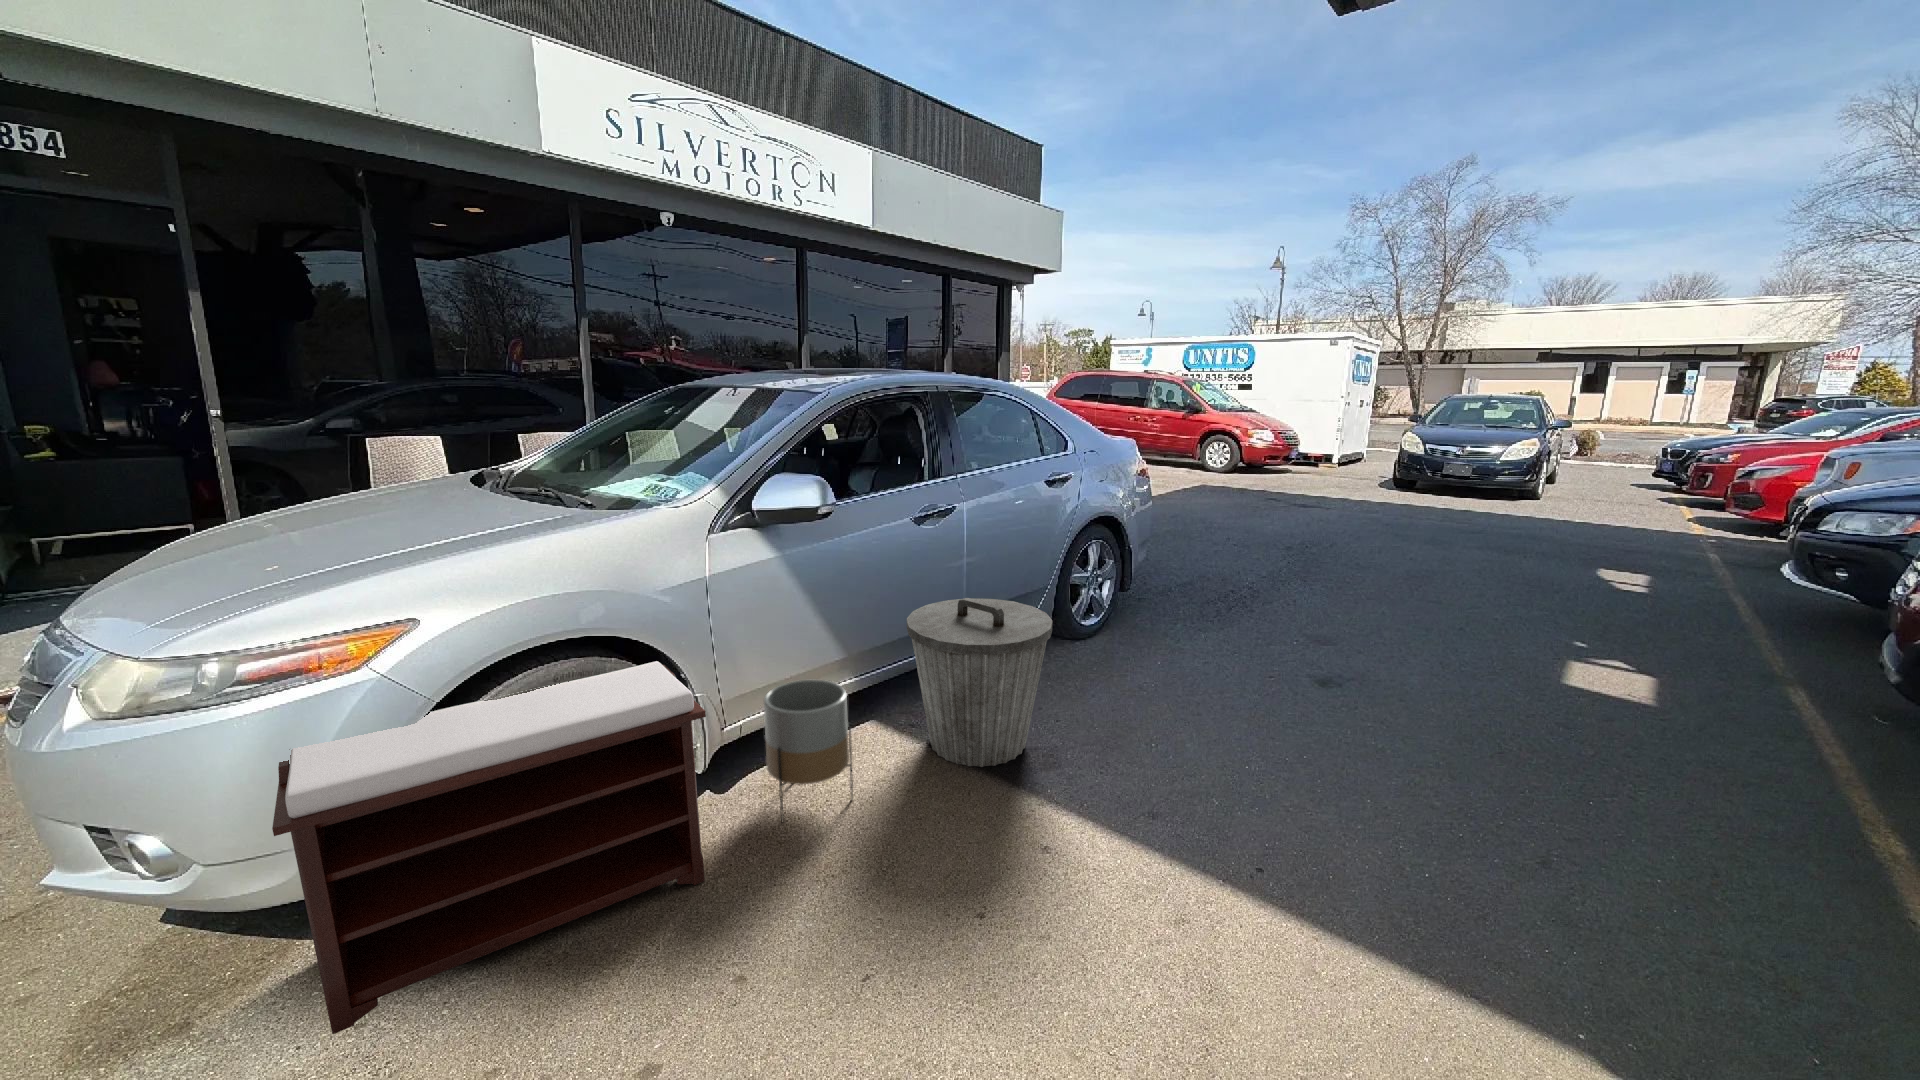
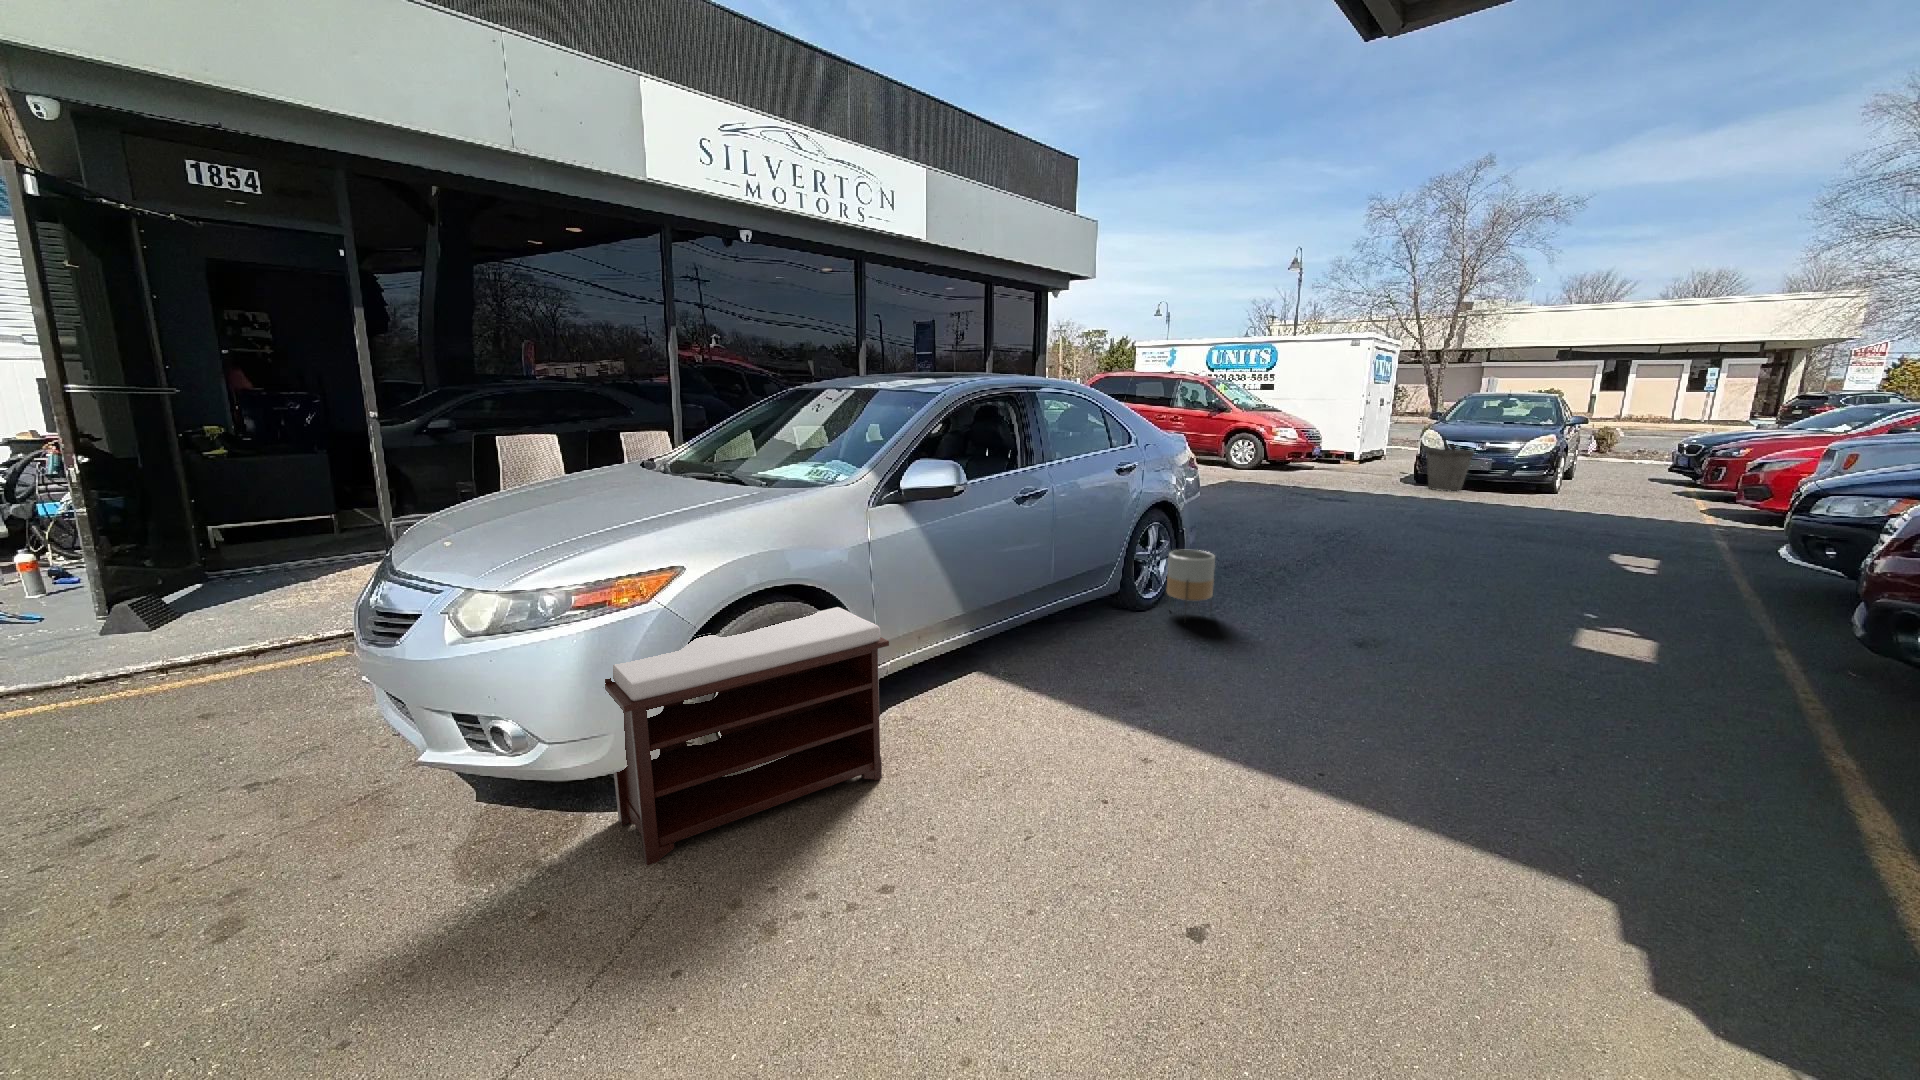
trash can: present [907,598,1052,767] -> present [1425,445,1474,491]
planter: present [764,680,853,822] -> present [1167,550,1215,606]

